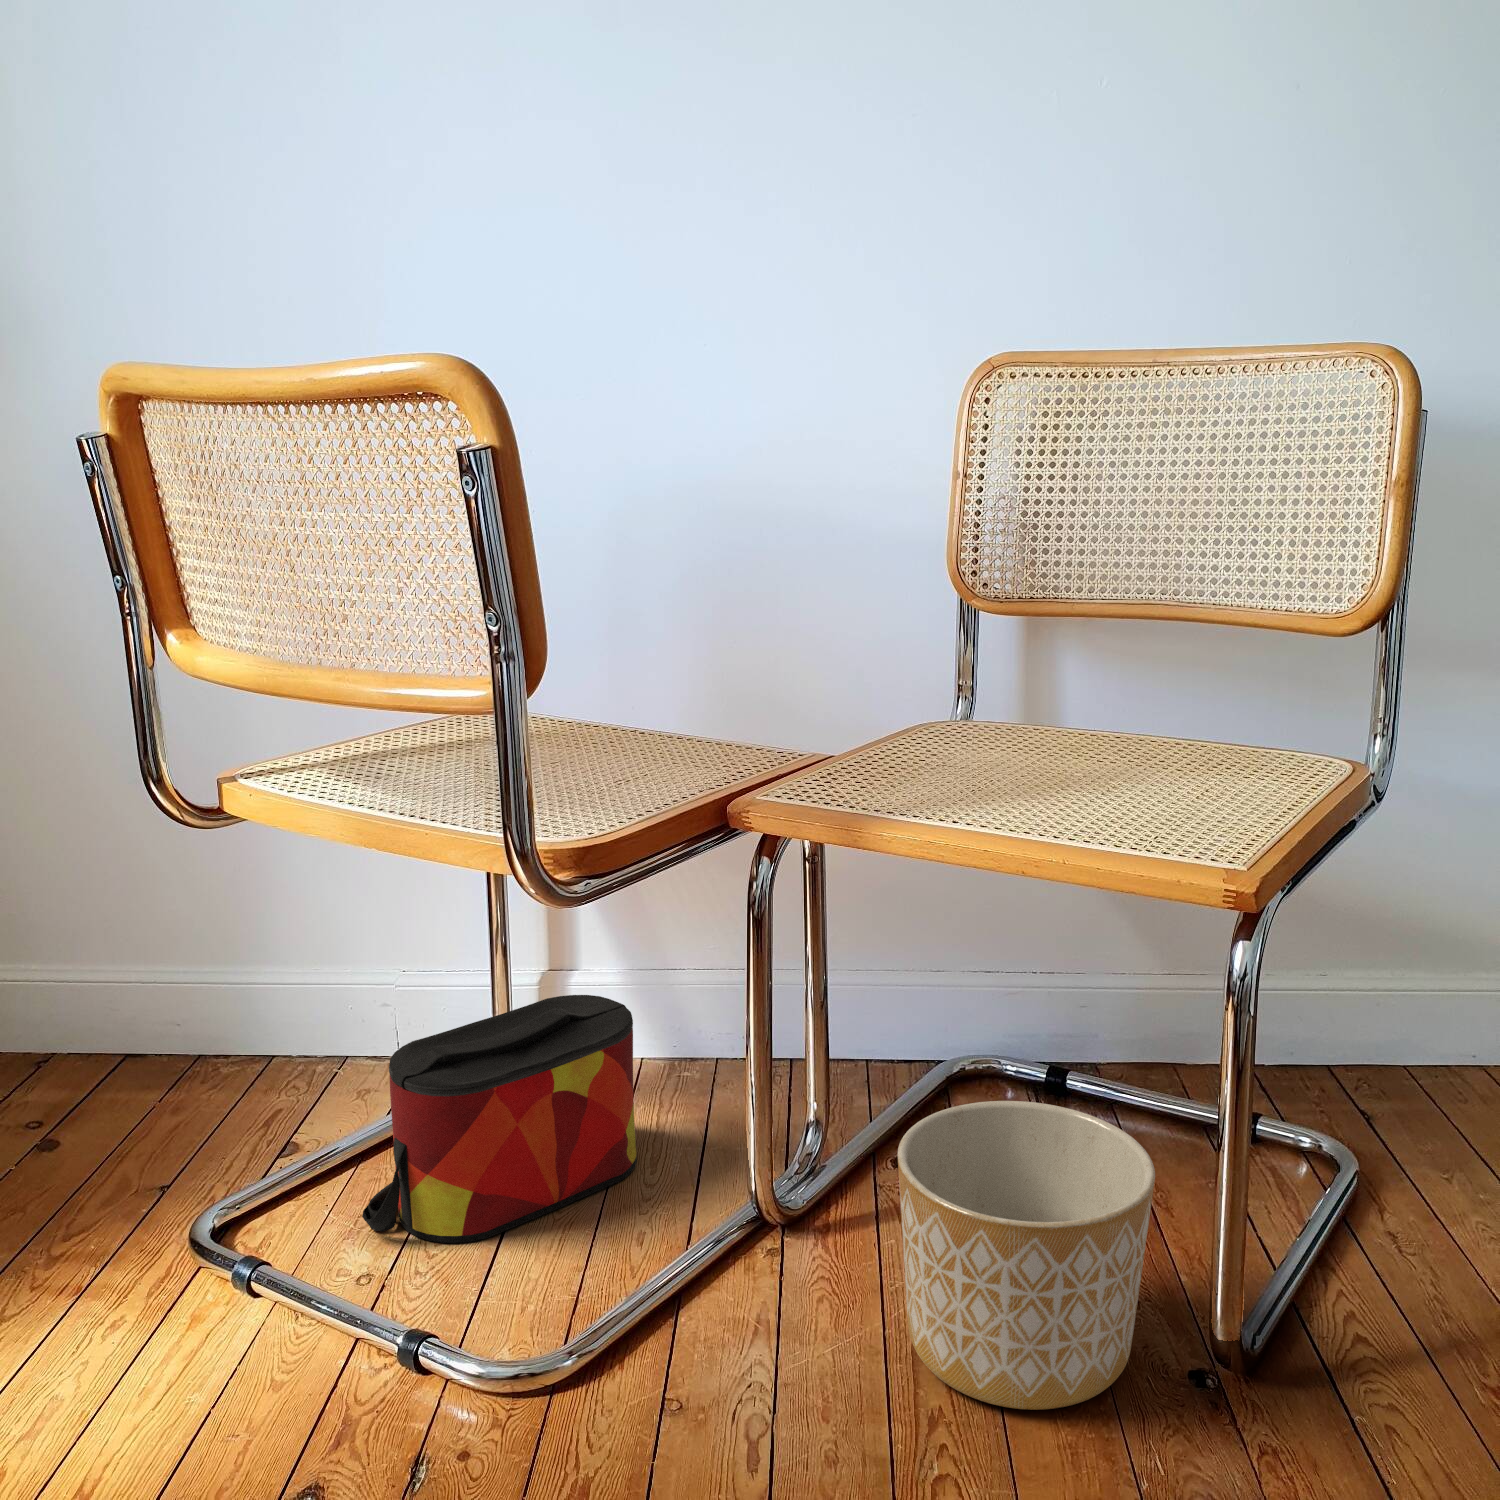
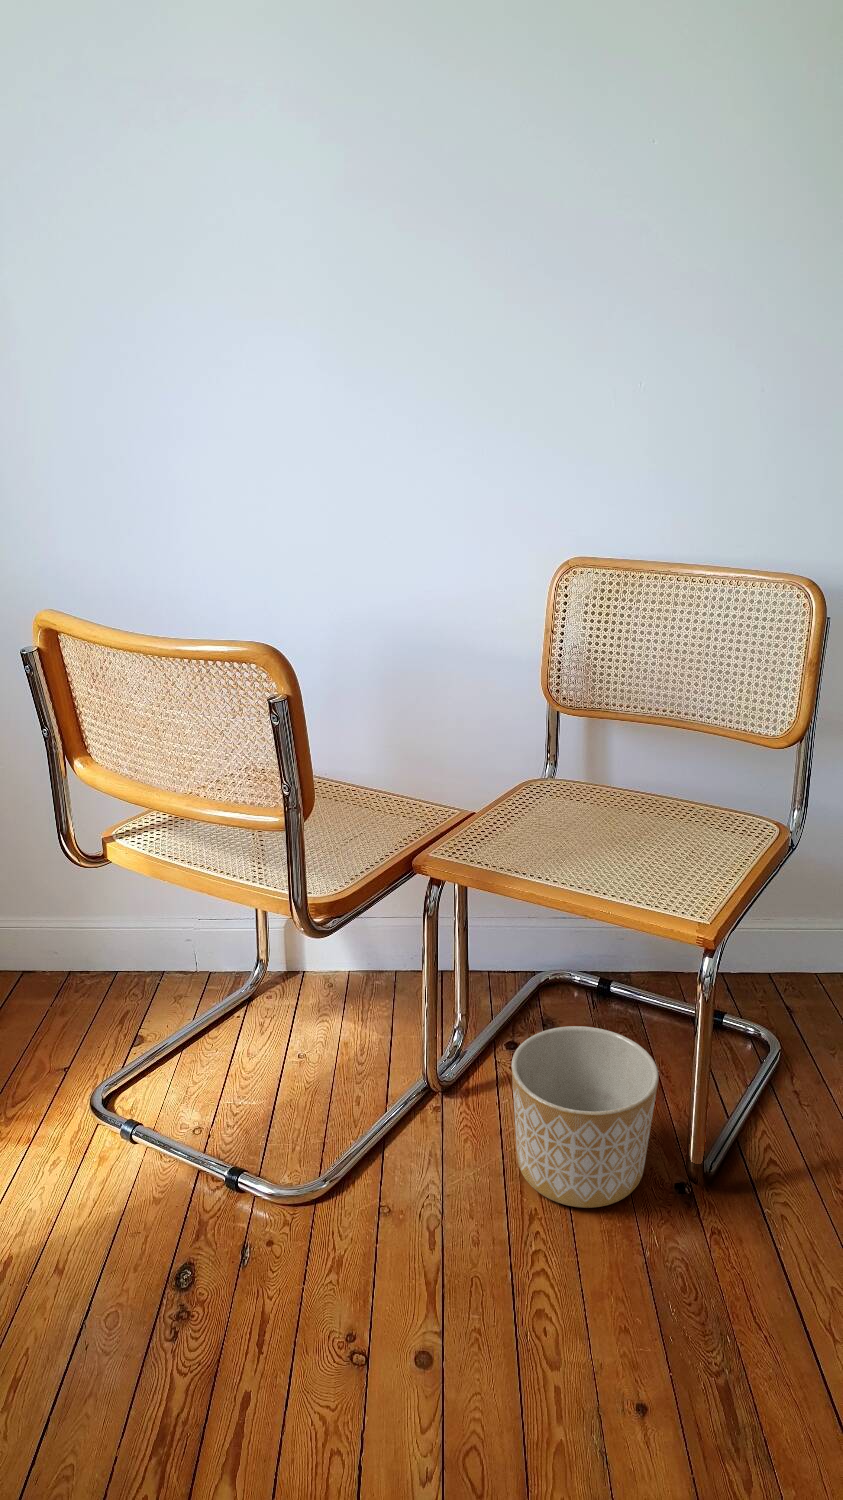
bag: present [362,995,637,1243] -> none [191,946,352,1104]

